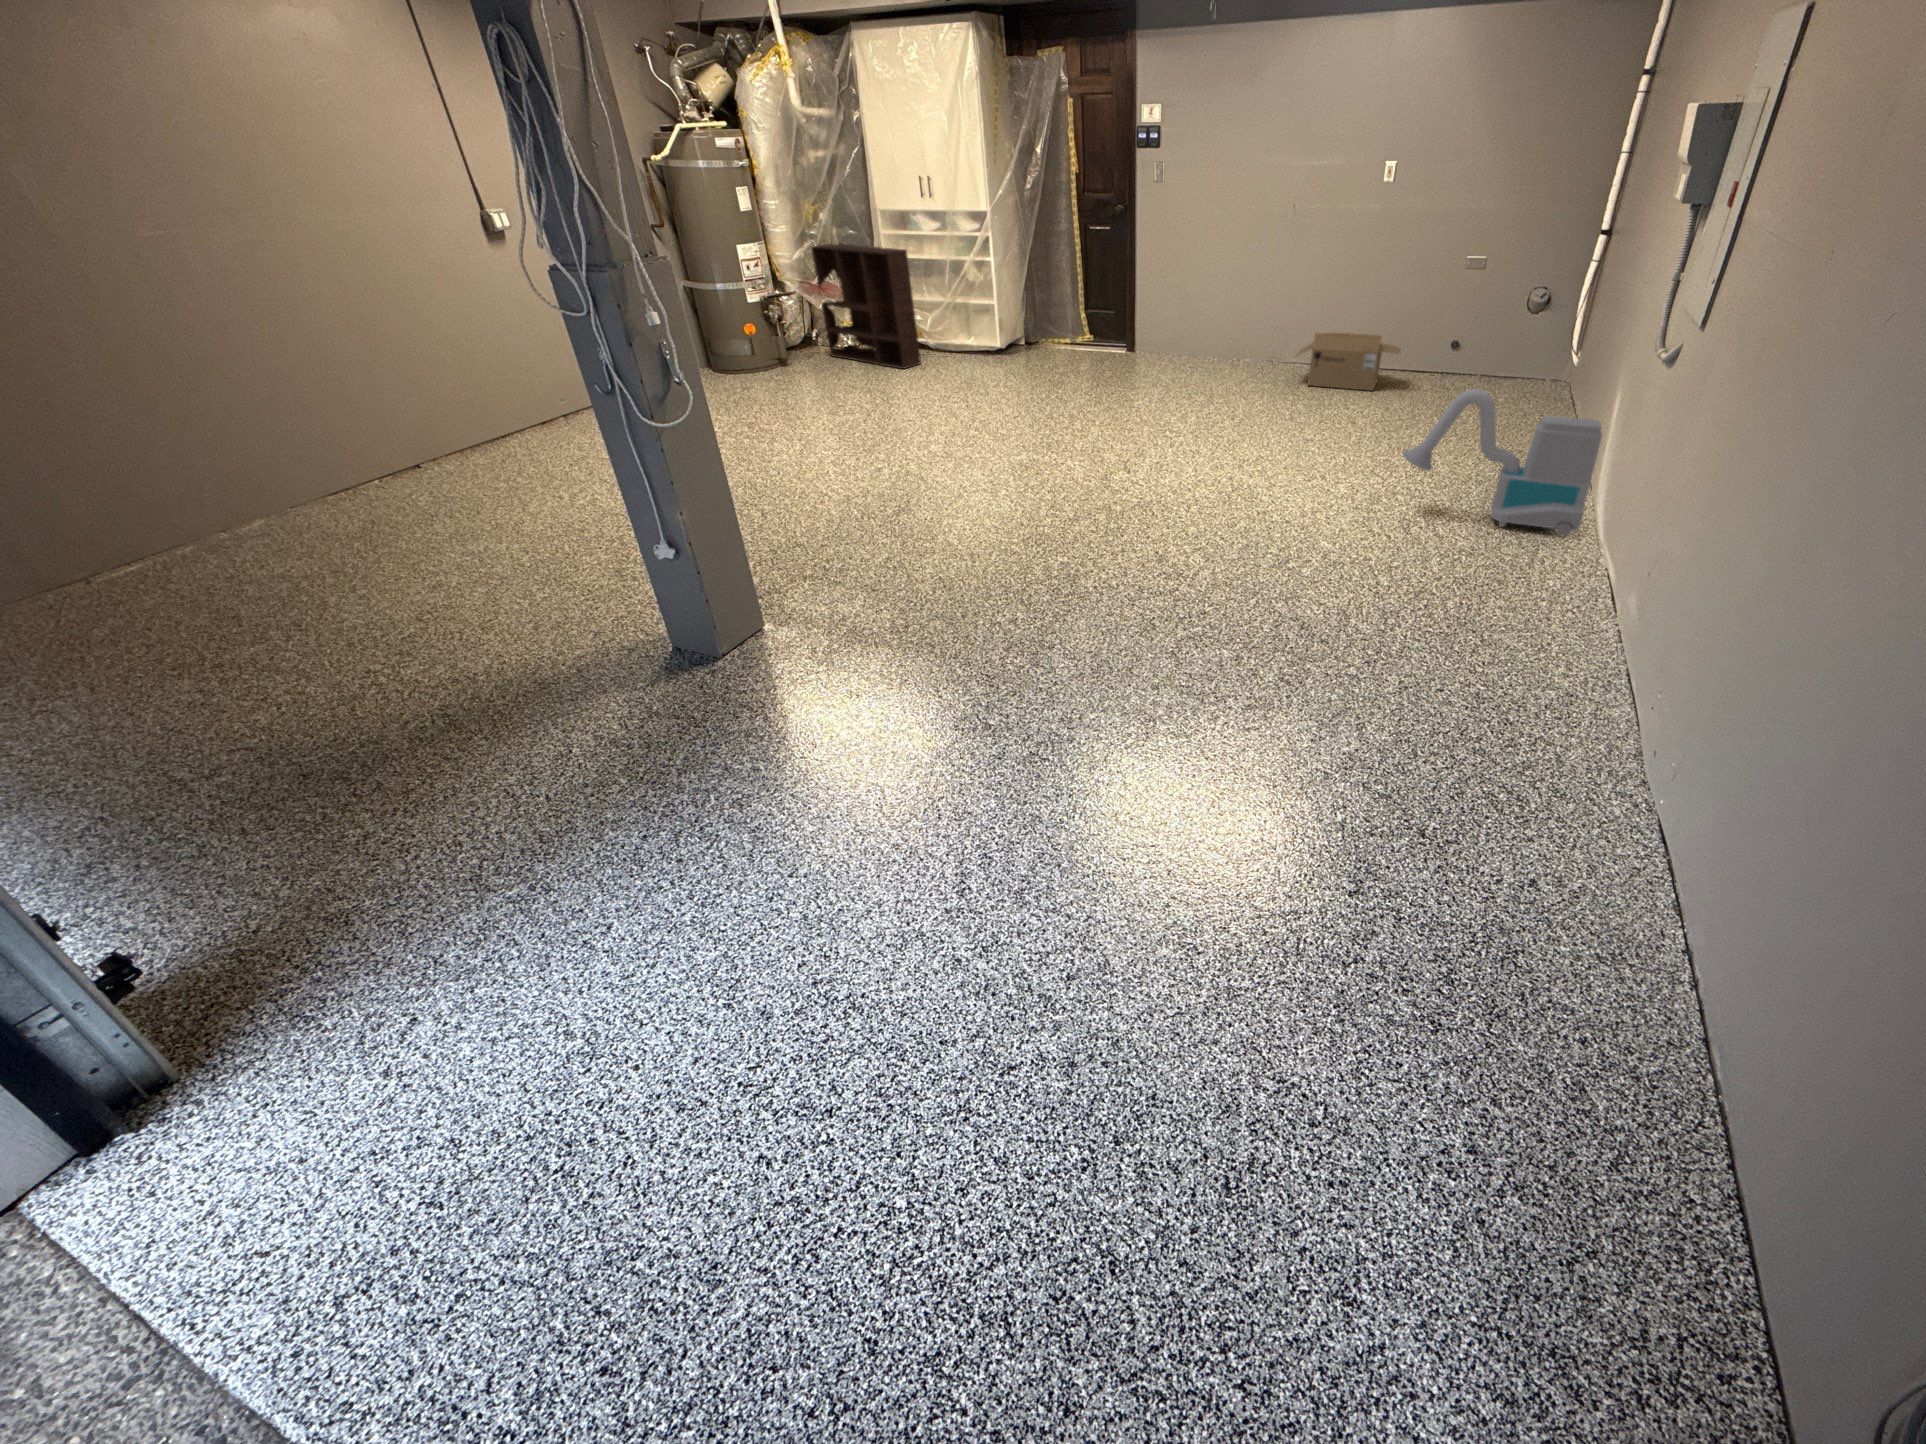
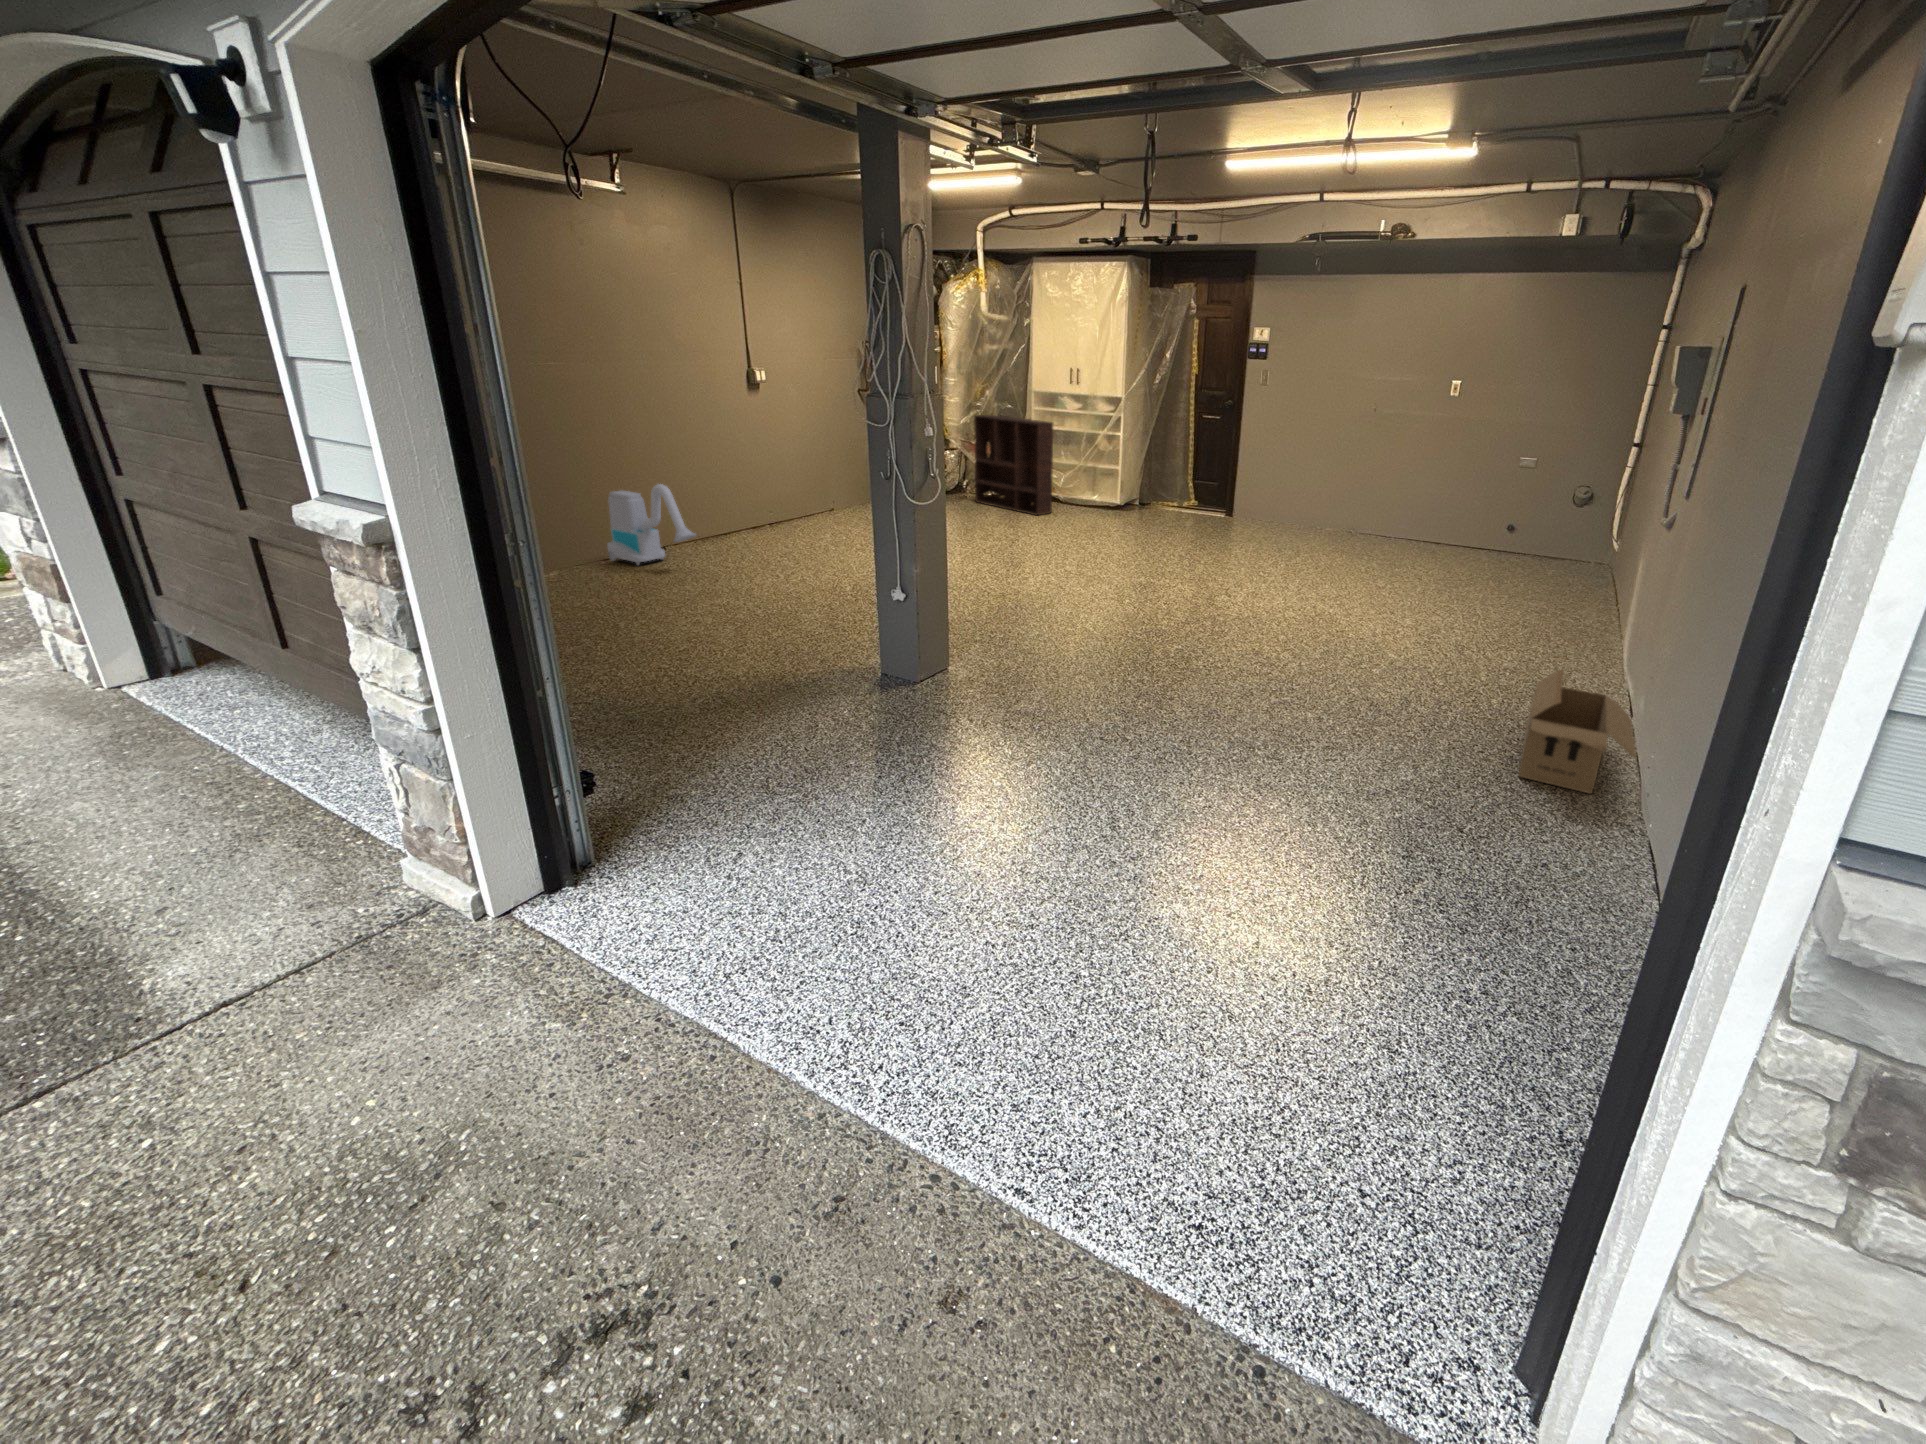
cardboard box: present [1297,333,1401,391] -> present [1518,669,1636,794]
vacuum cleaner: present [1403,389,1602,536] -> present [607,484,696,565]

